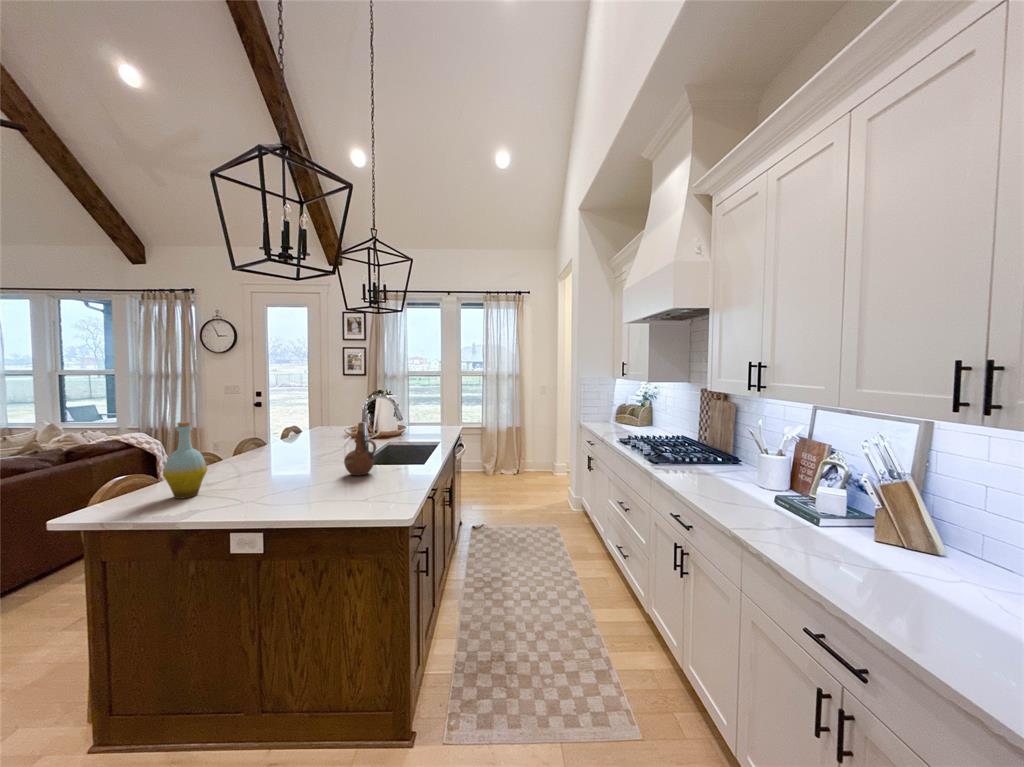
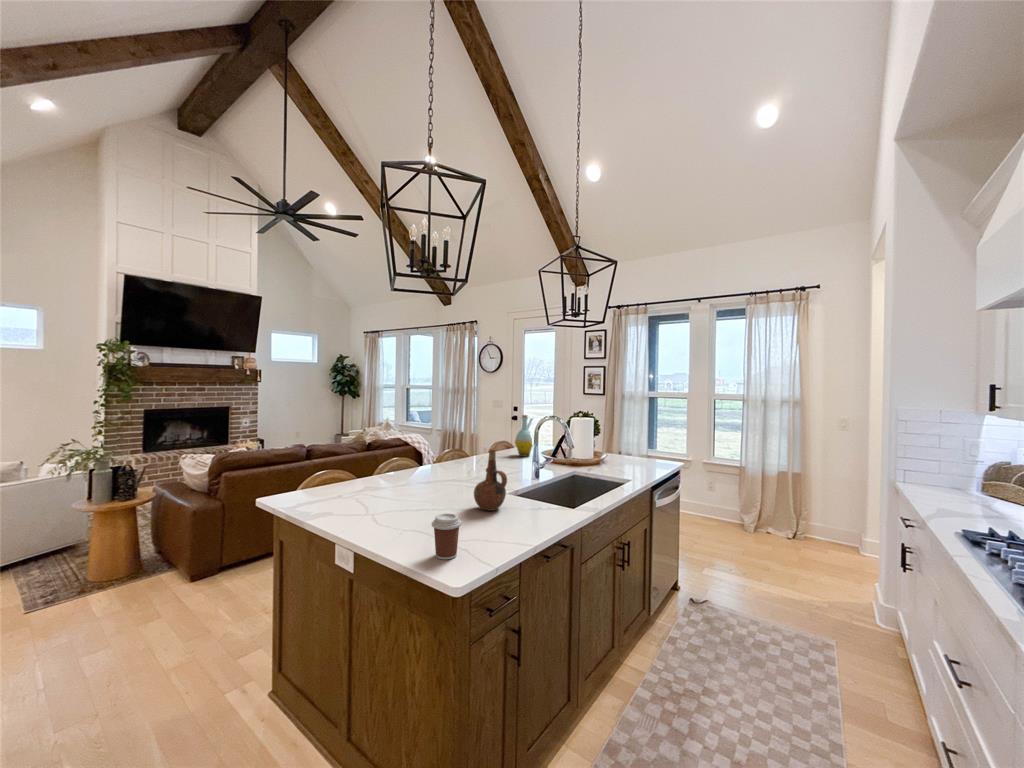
bottle: present [163,422,207,499] -> present [515,415,533,457]
coffee cup: none [362,471,388,508] -> present [432,513,462,560]

